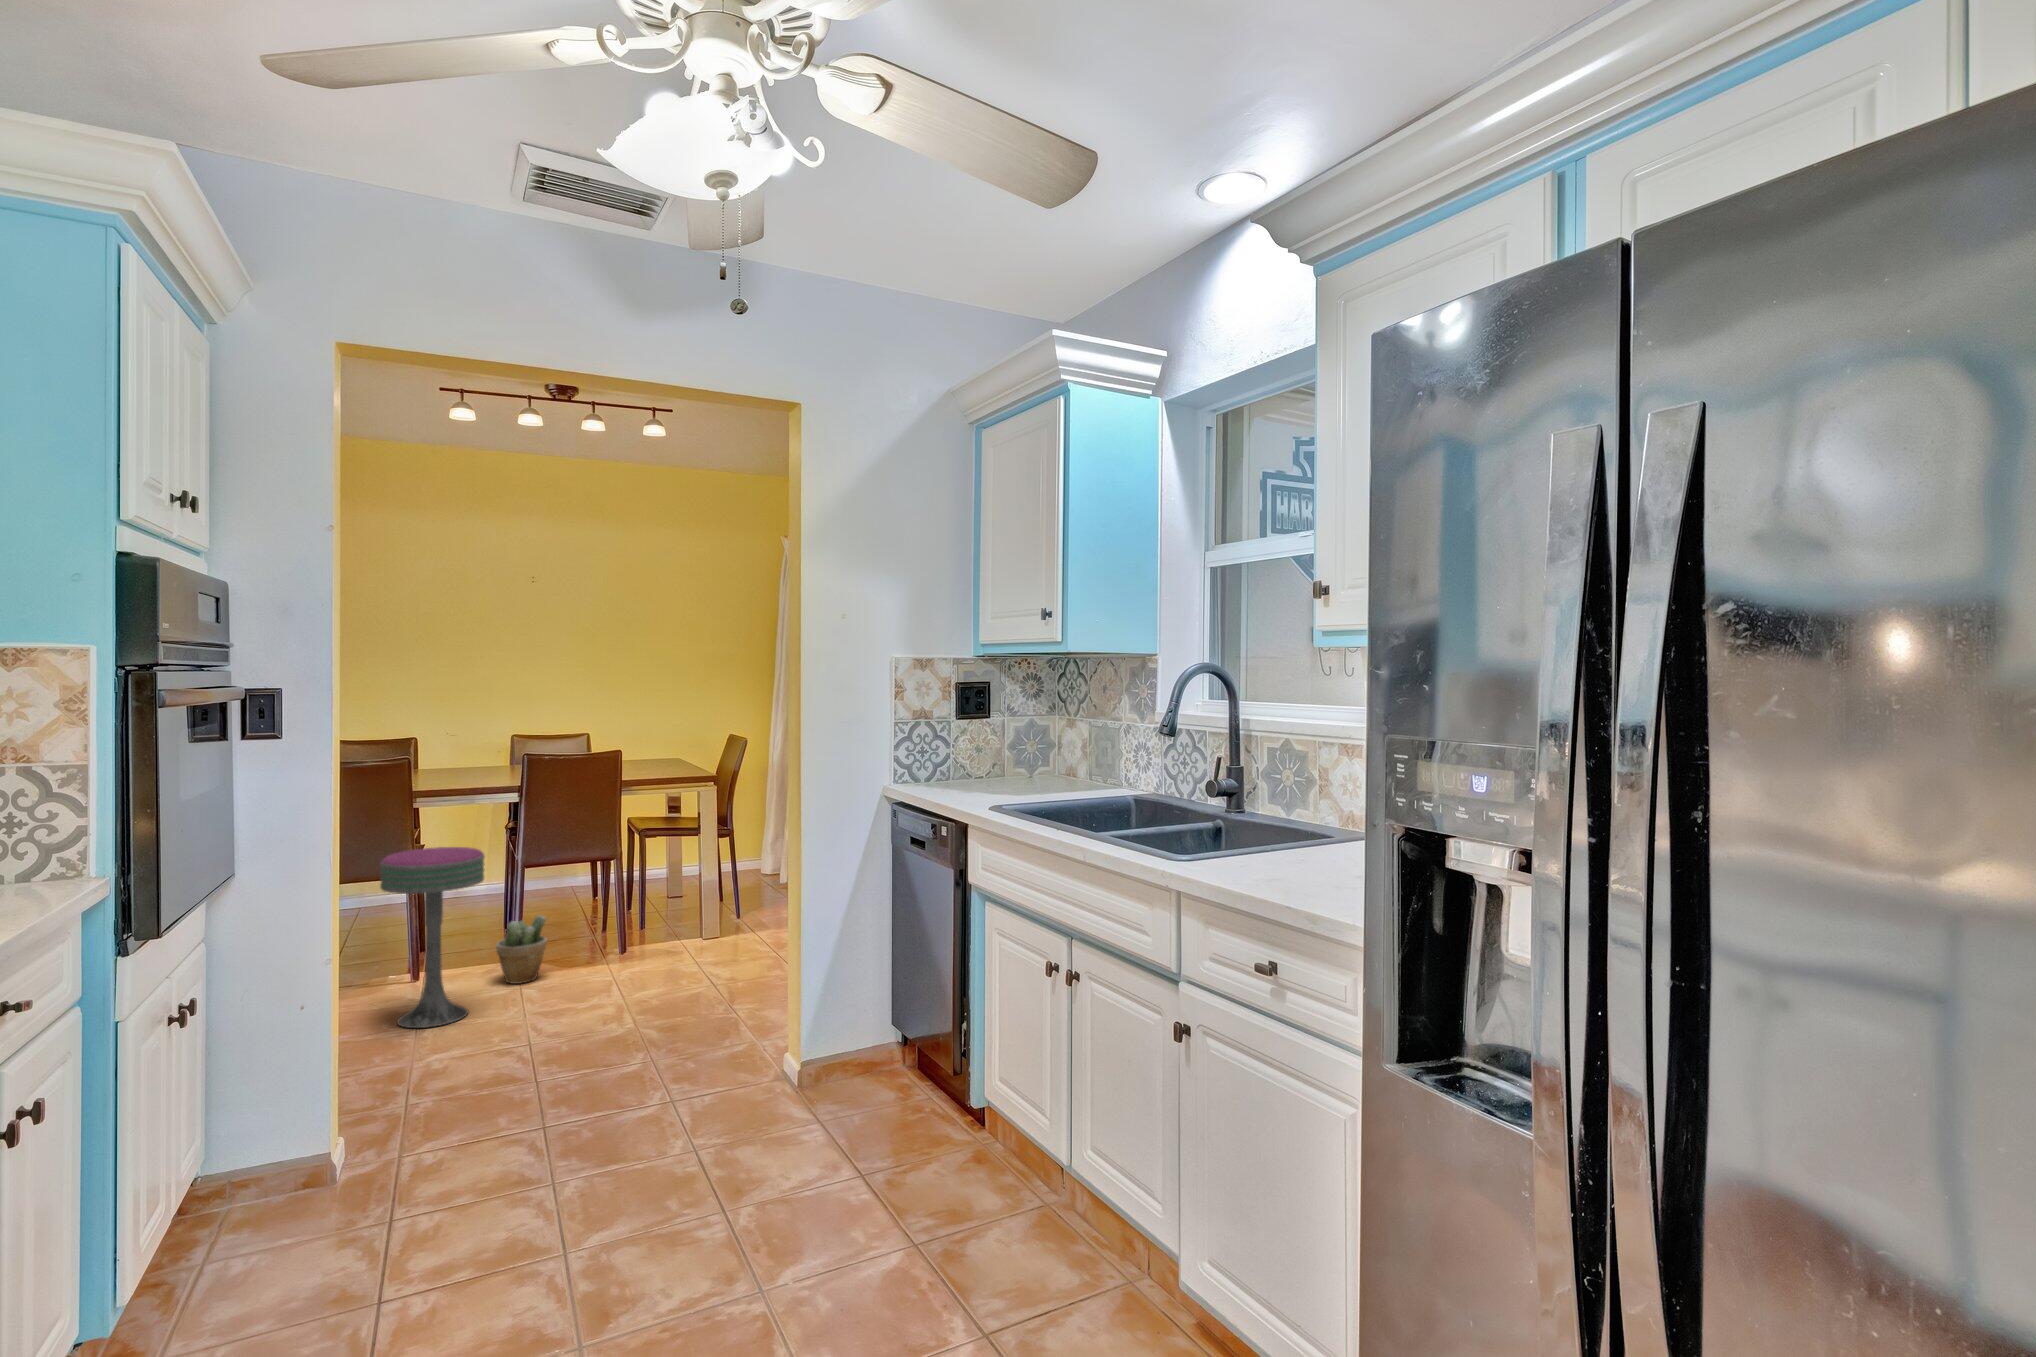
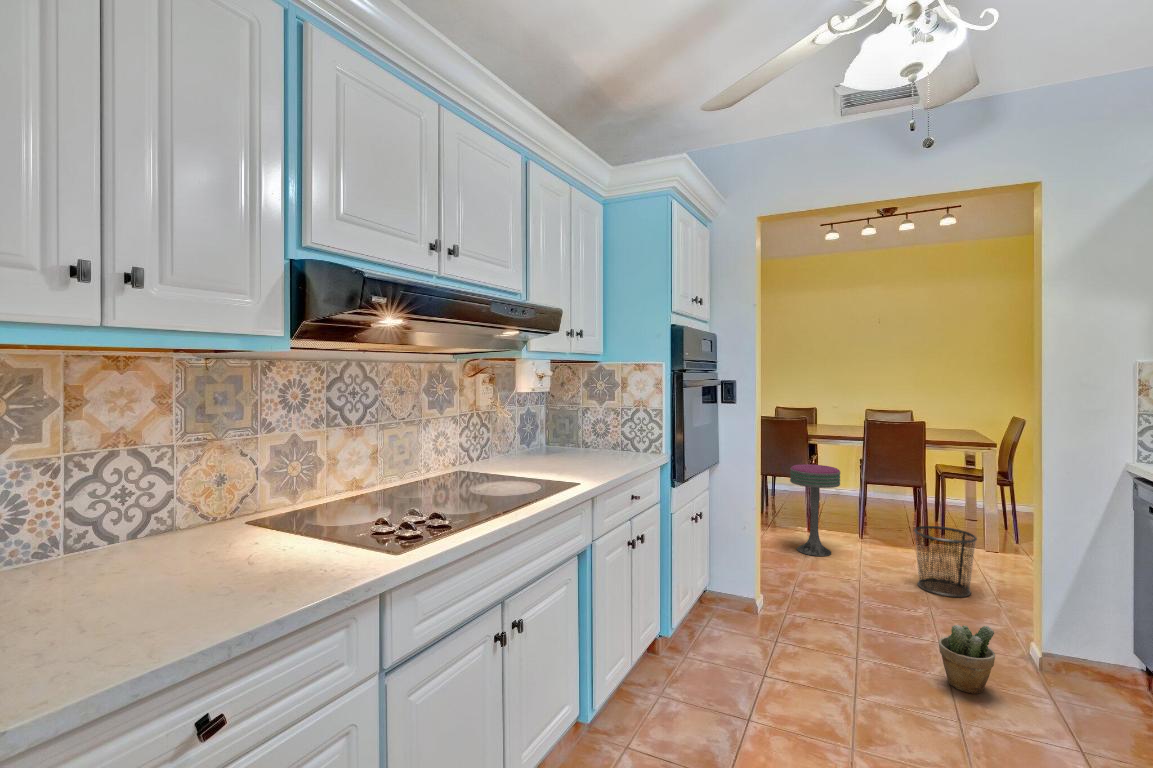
potted plant: present [496,915,547,984] -> present [939,625,995,694]
waste bin: none [618,917,708,1029] -> present [914,526,977,597]

